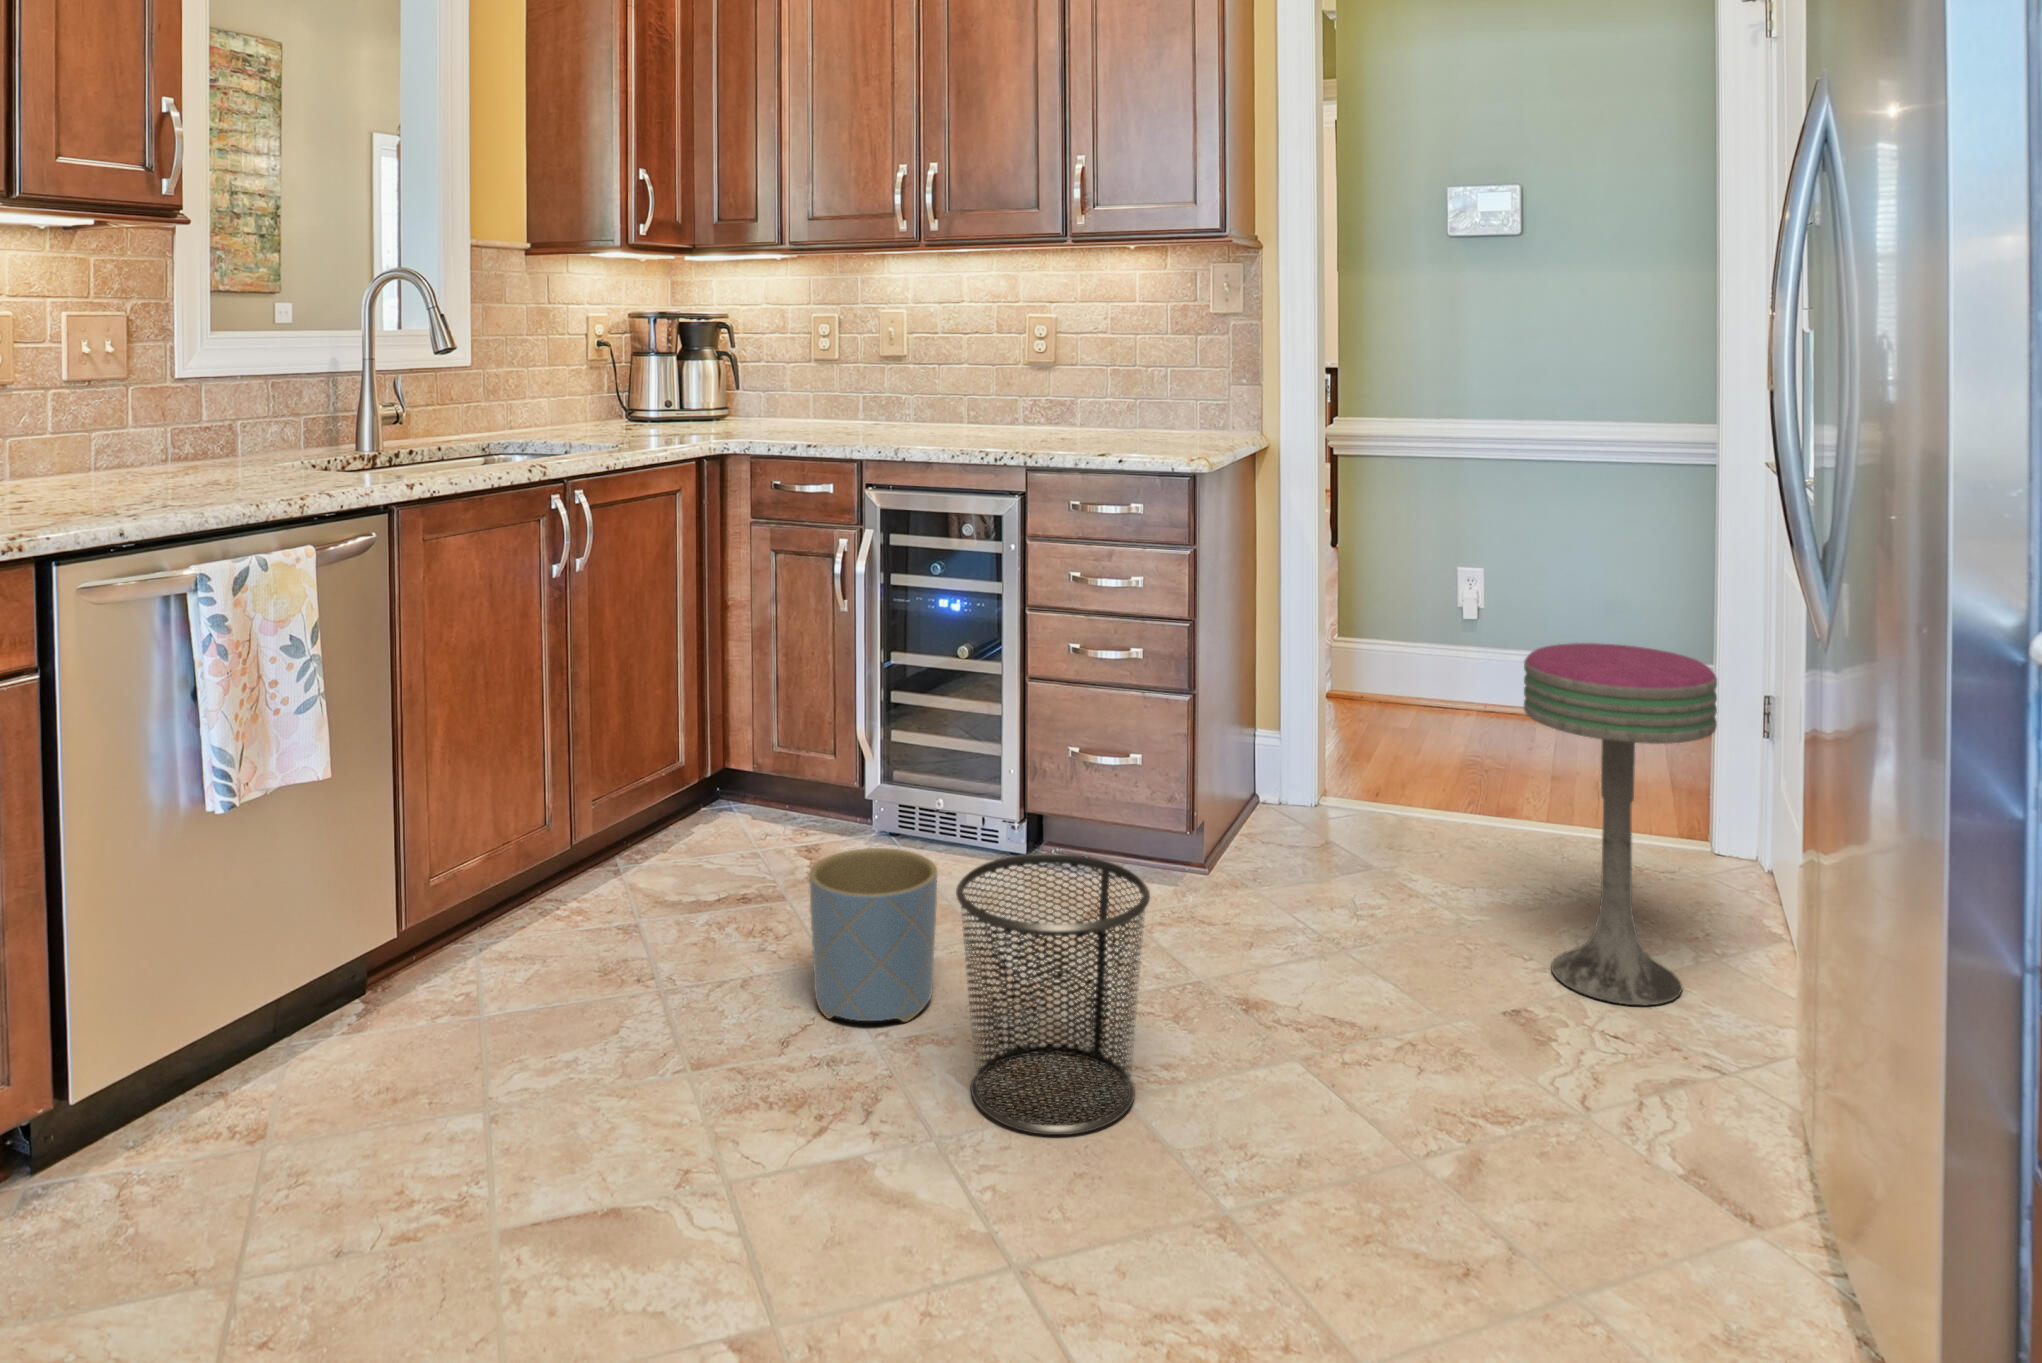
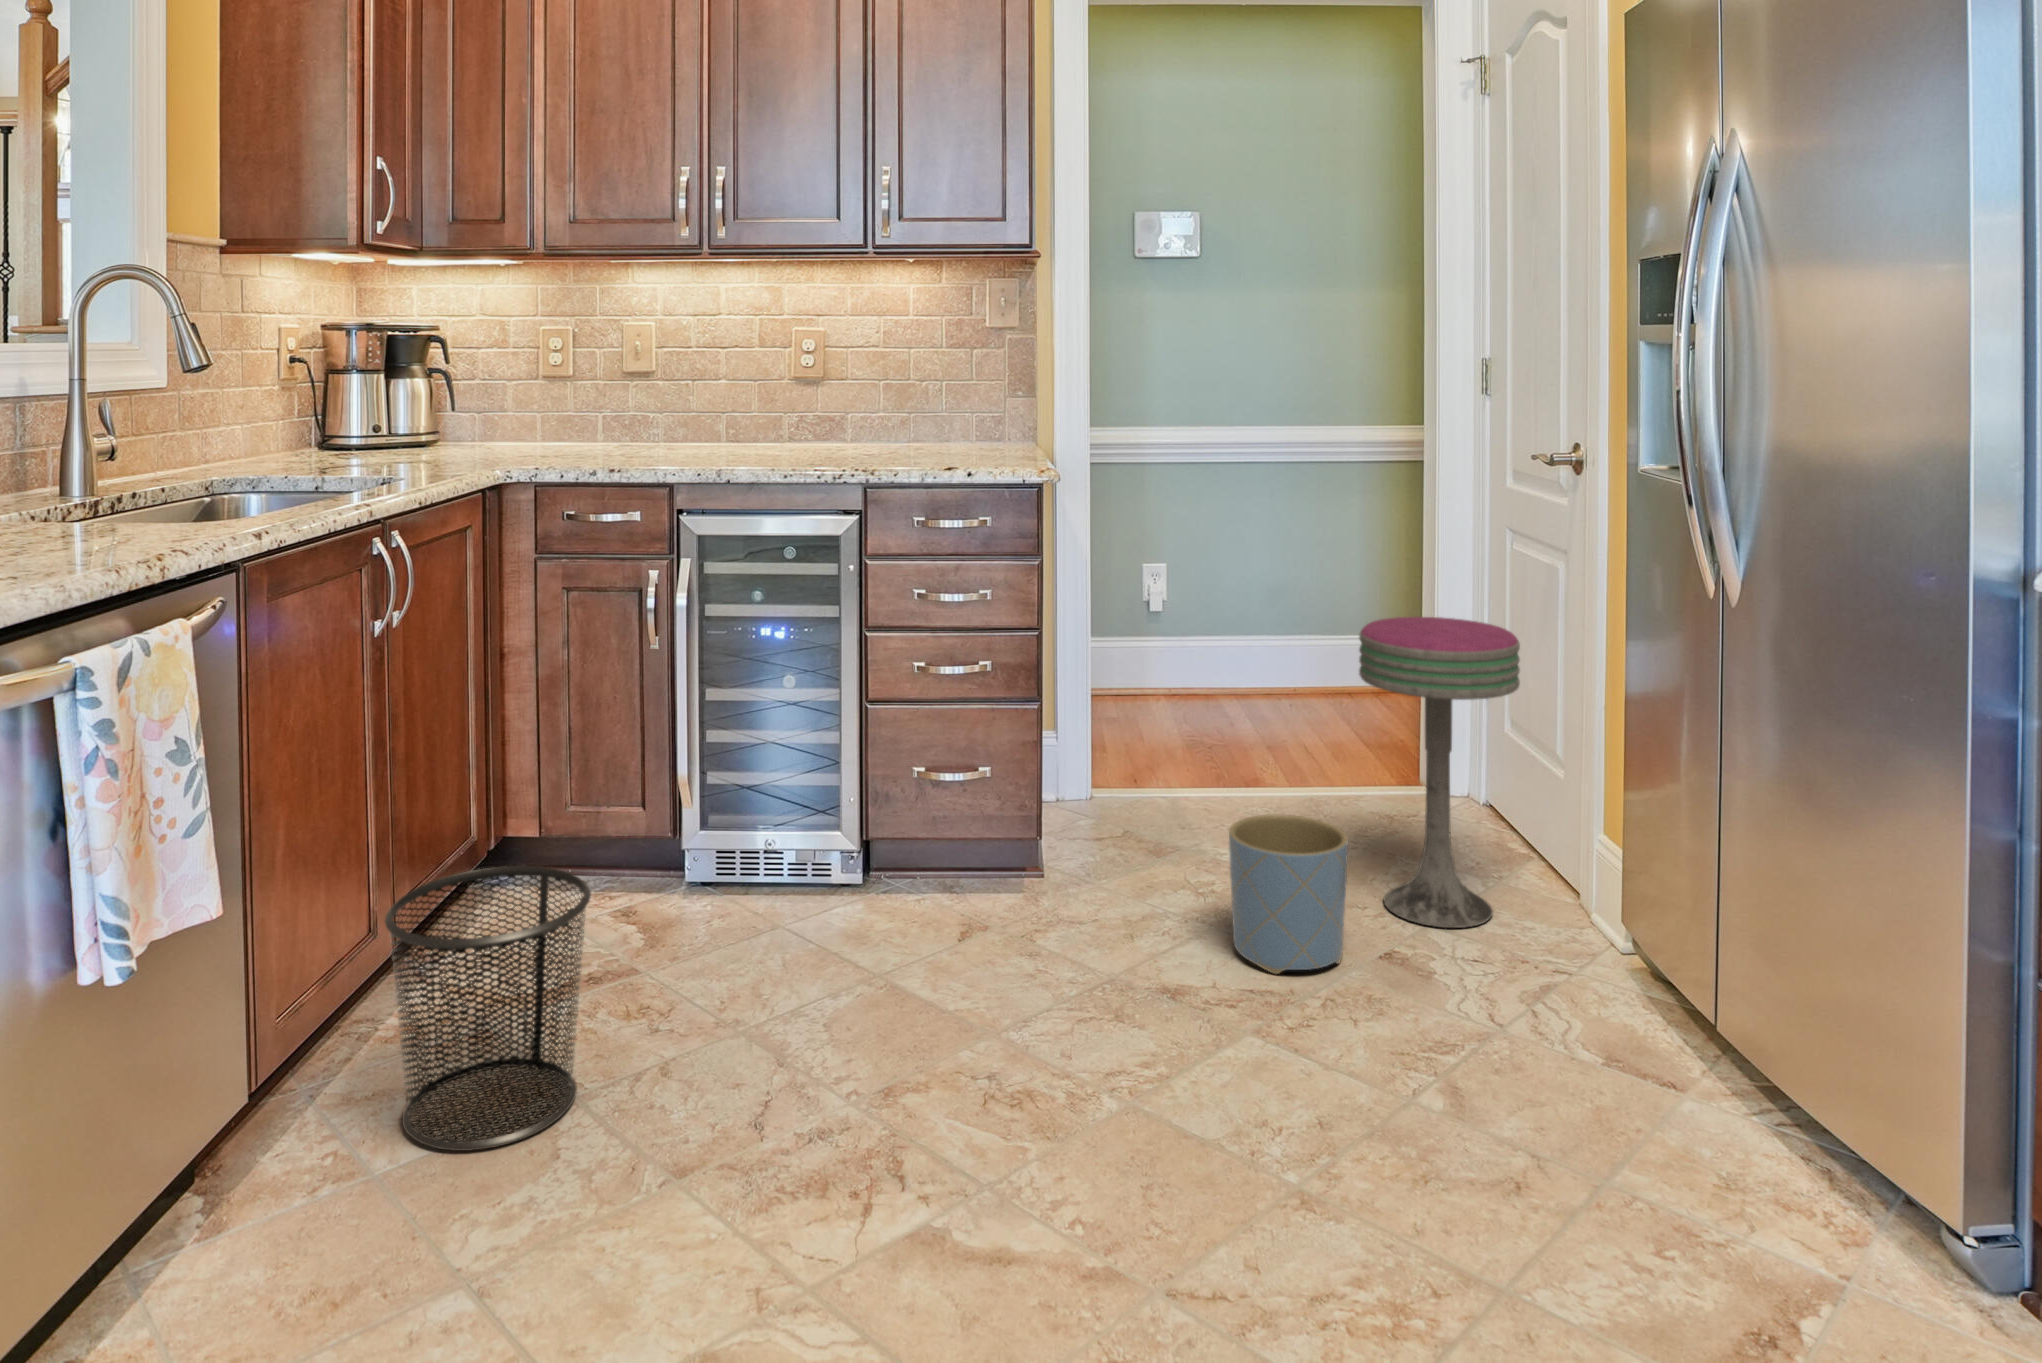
planter: present [809,848,937,1022] -> present [1229,815,1348,974]
waste bin: present [956,853,1150,1135] -> present [385,866,591,1151]

